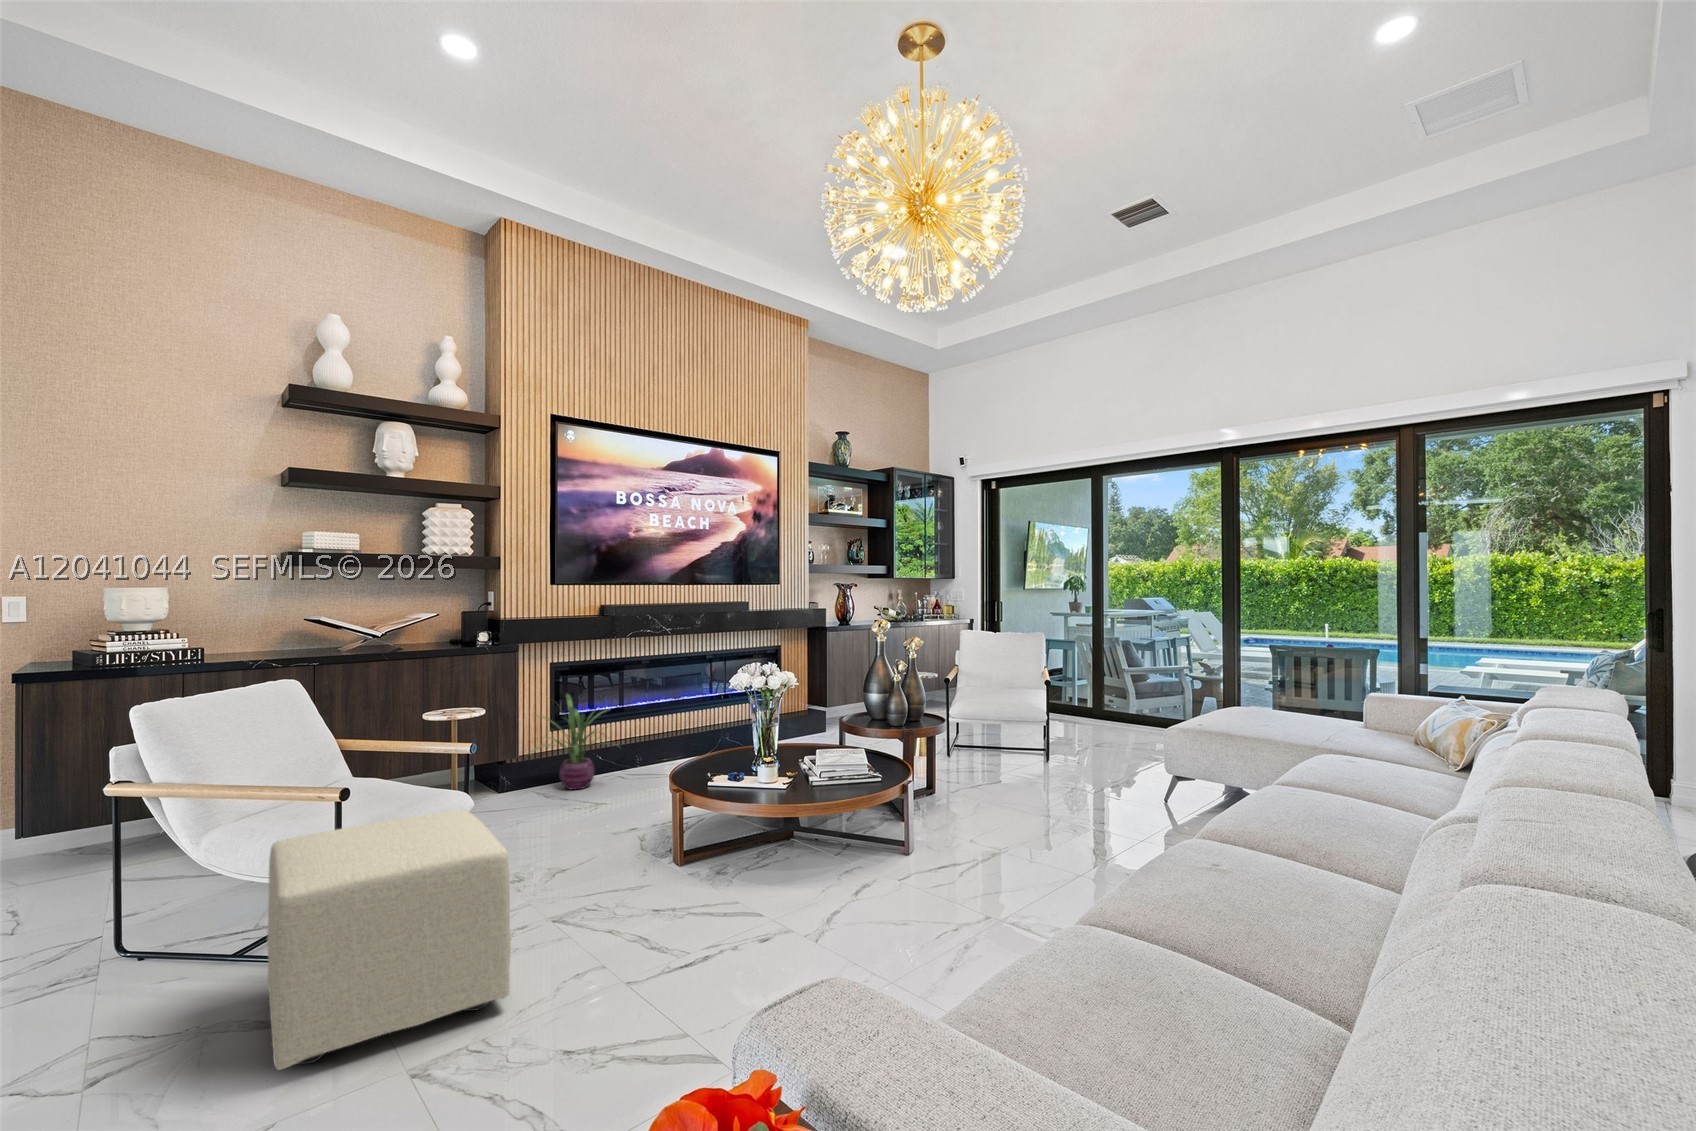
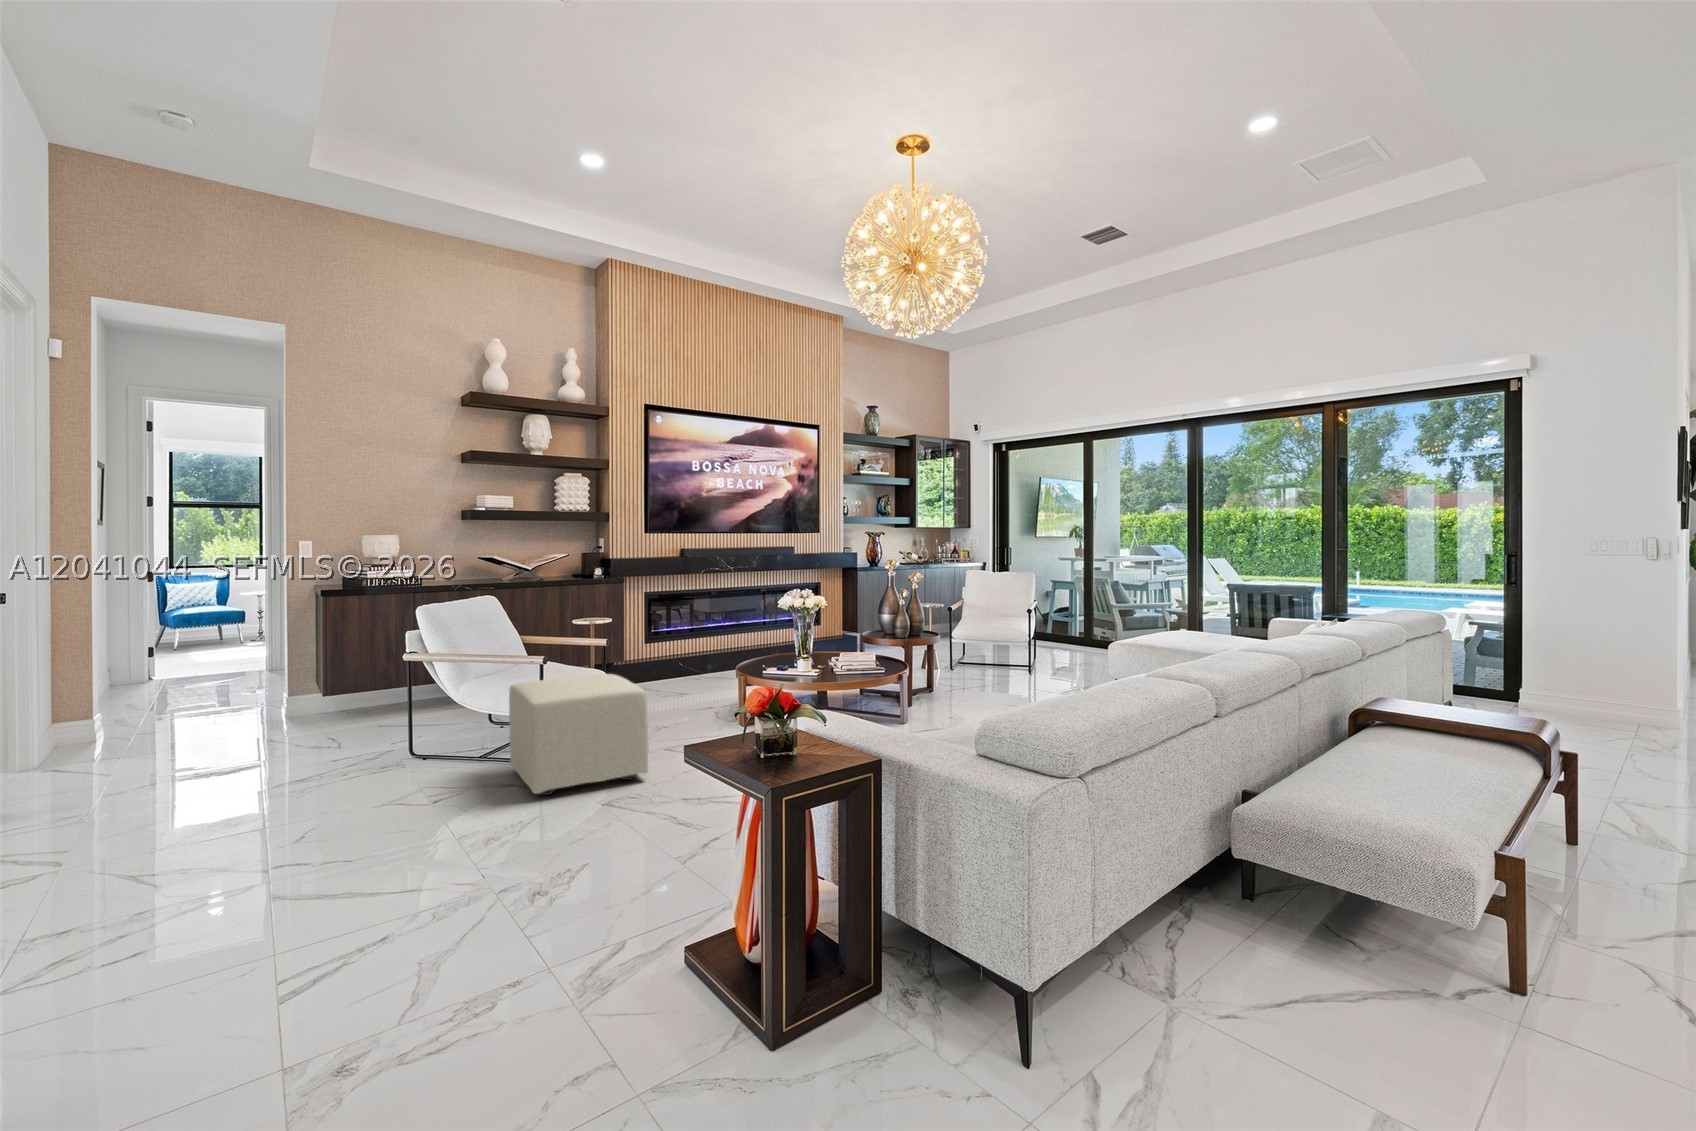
decorative plant: present [531,694,614,789] -> none [634,615,701,685]

